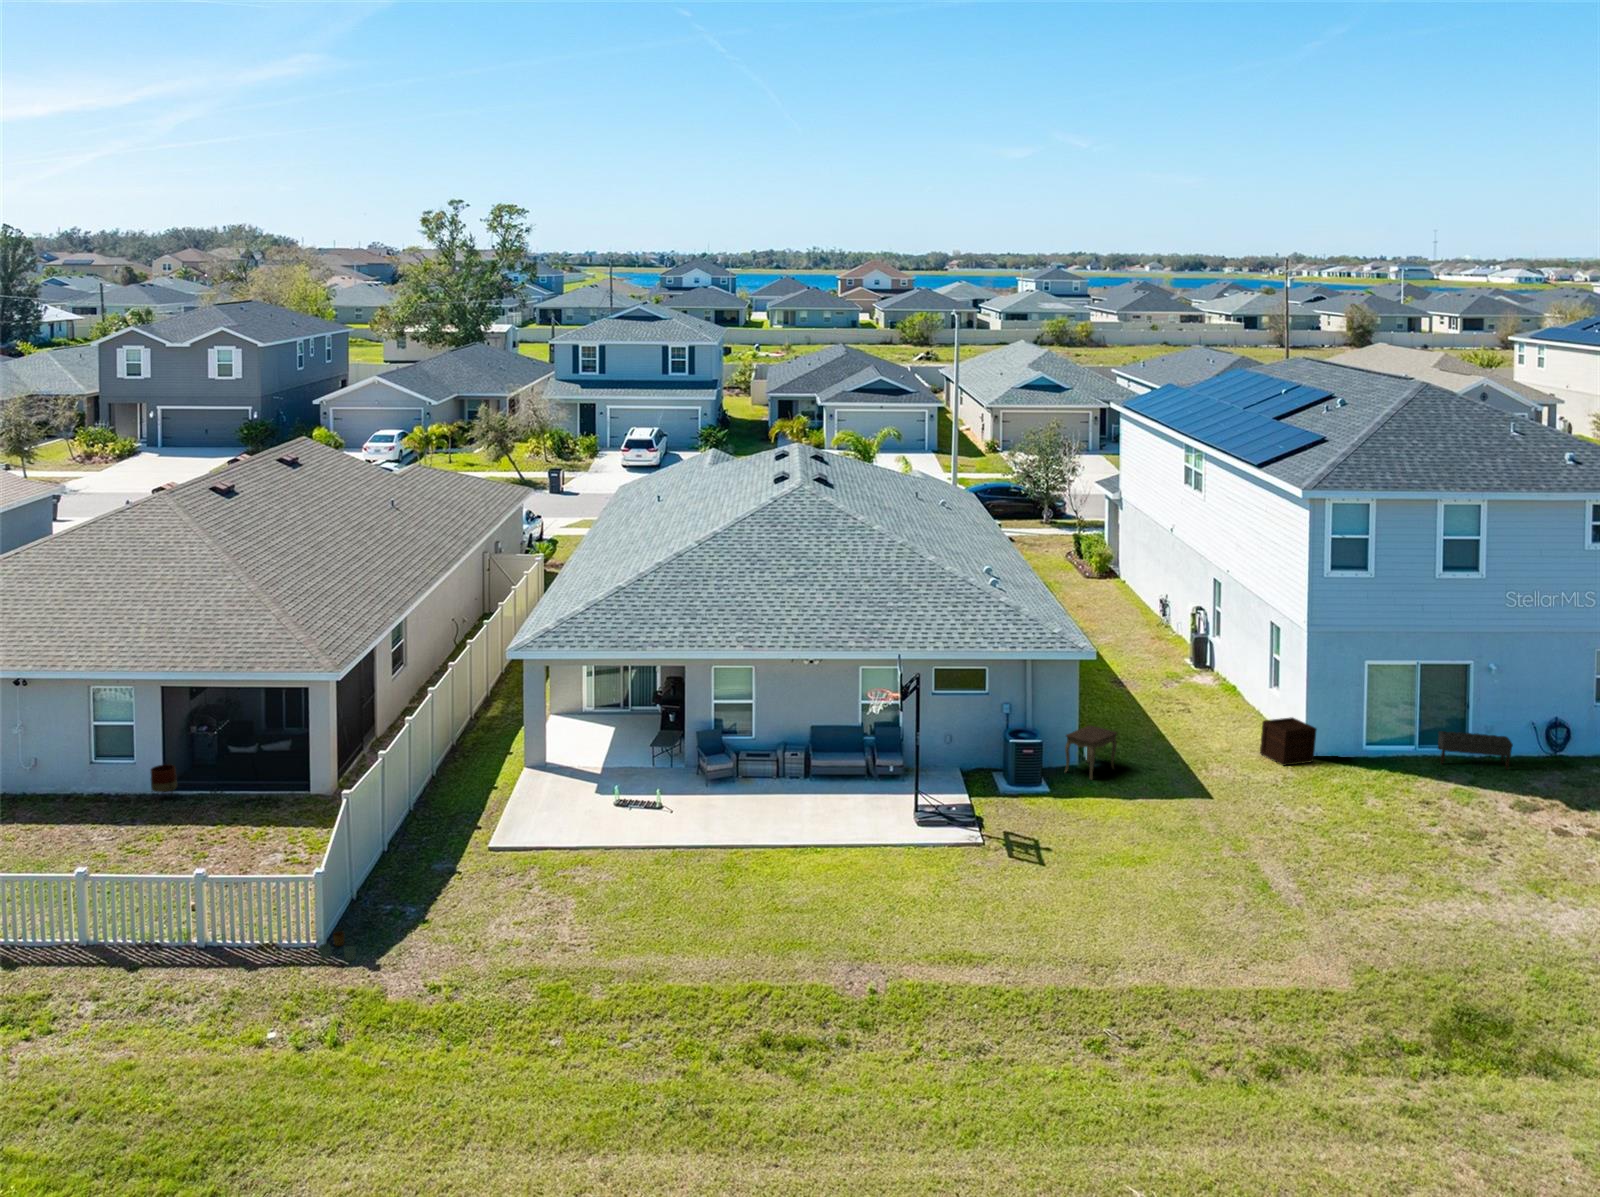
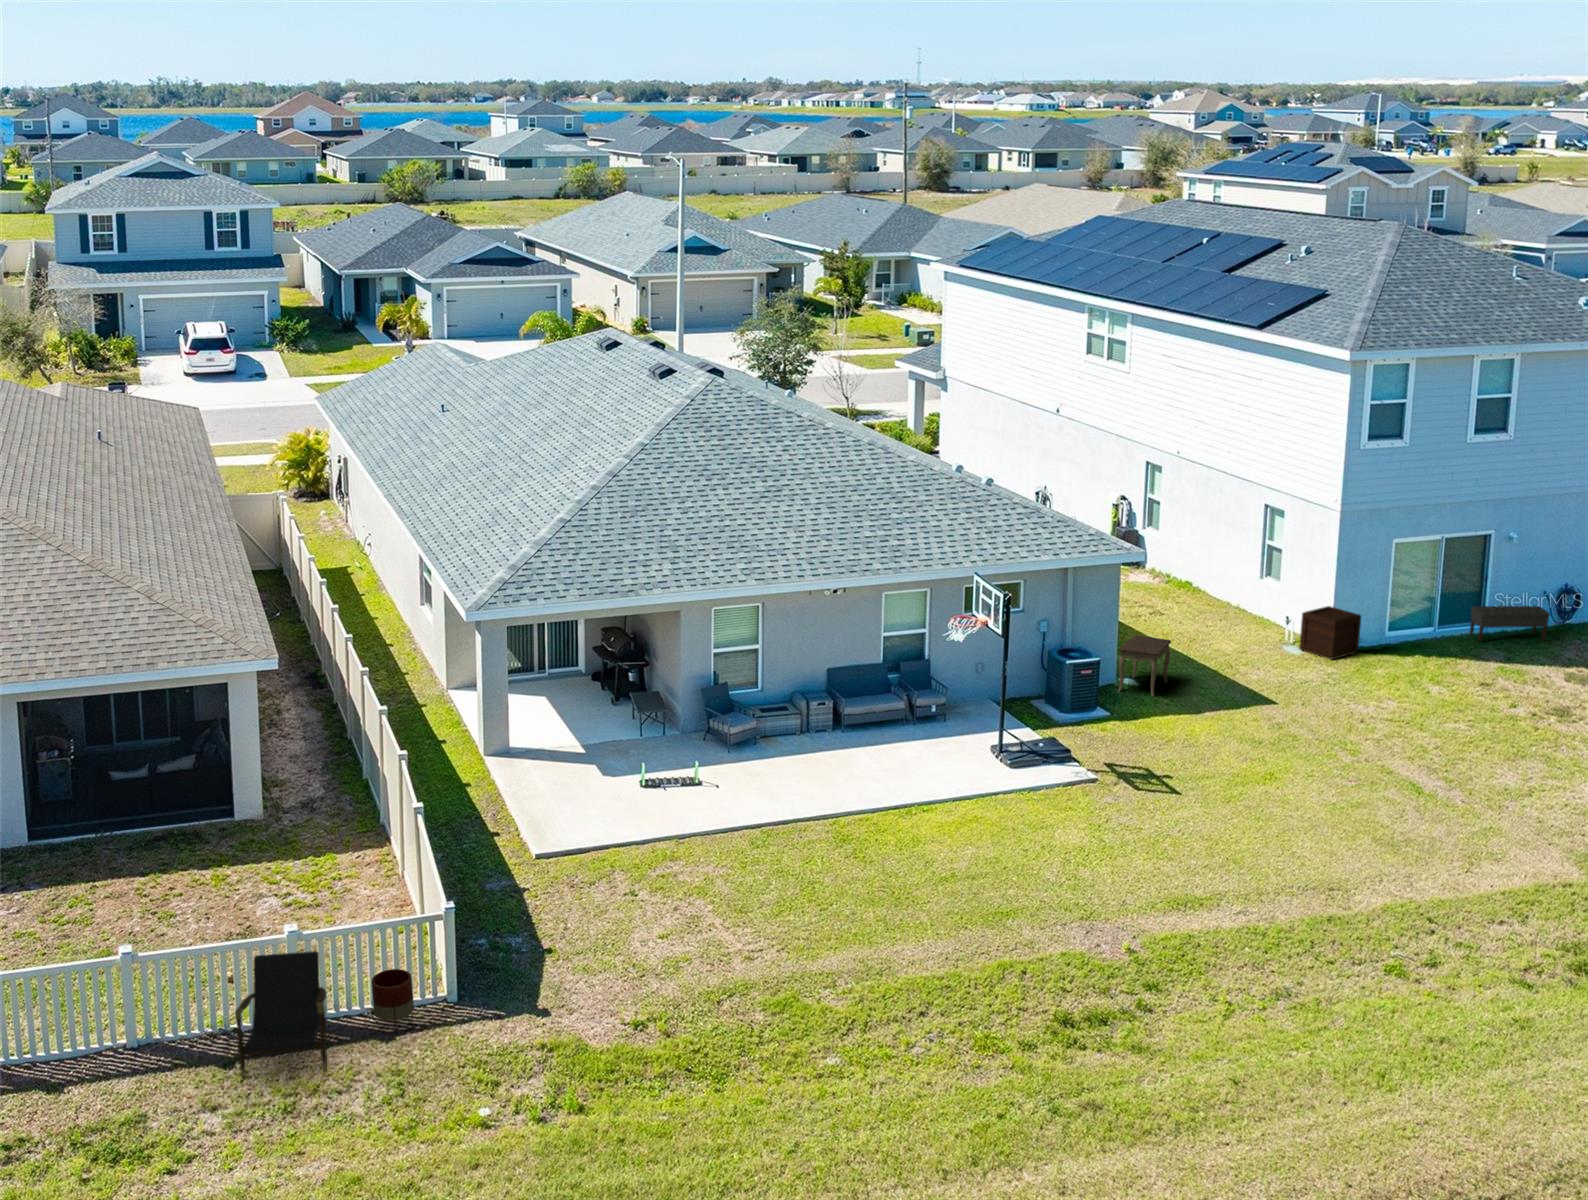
planter: present [151,764,177,792] -> present [372,969,414,1035]
lounge chair: none [134,890,220,985] -> present [235,951,327,1078]
bucket: present [319,931,356,961] -> none [451,974,501,1015]

